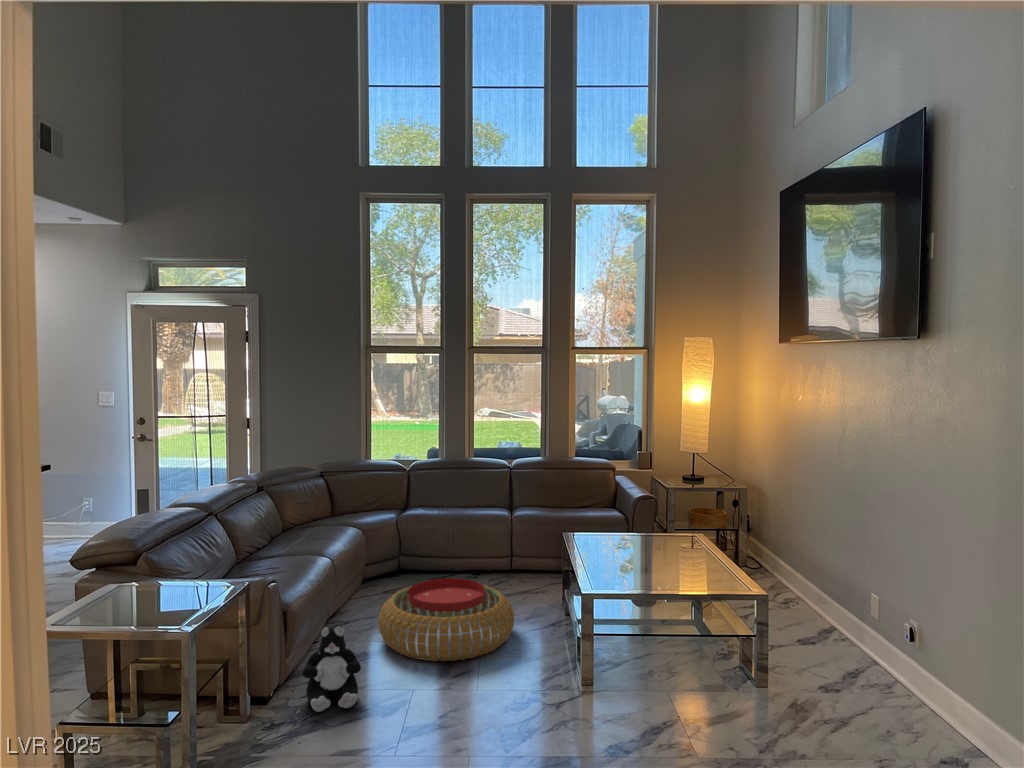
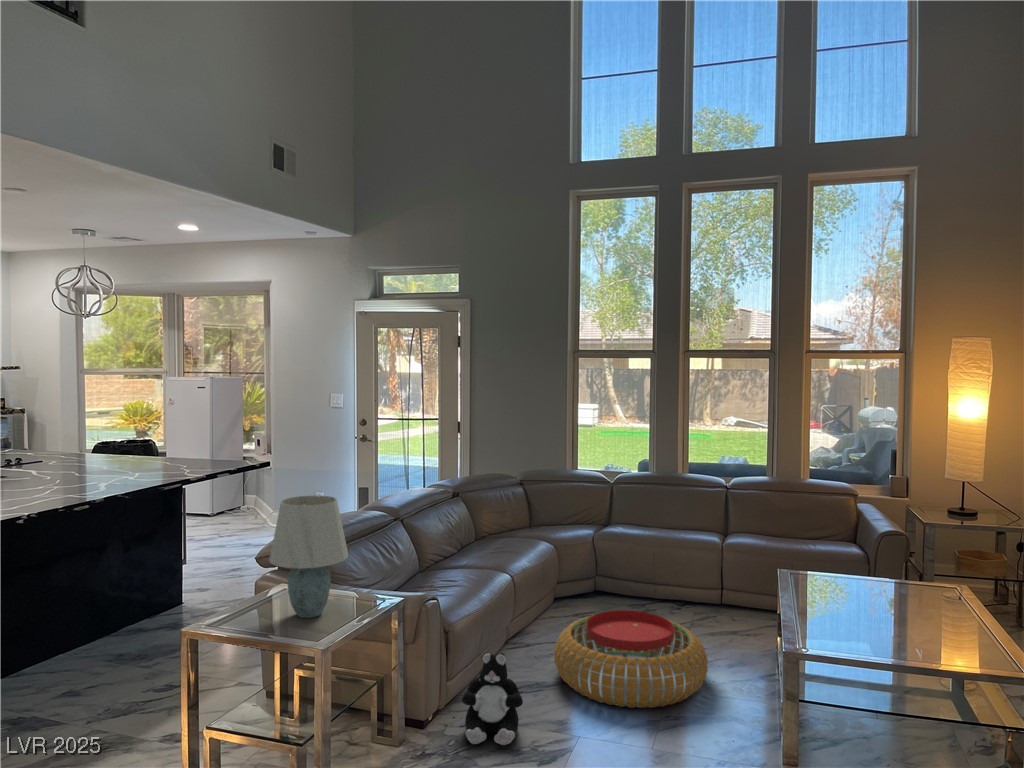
table lamp: none [110,487,196,610] -> present [269,495,348,618]

